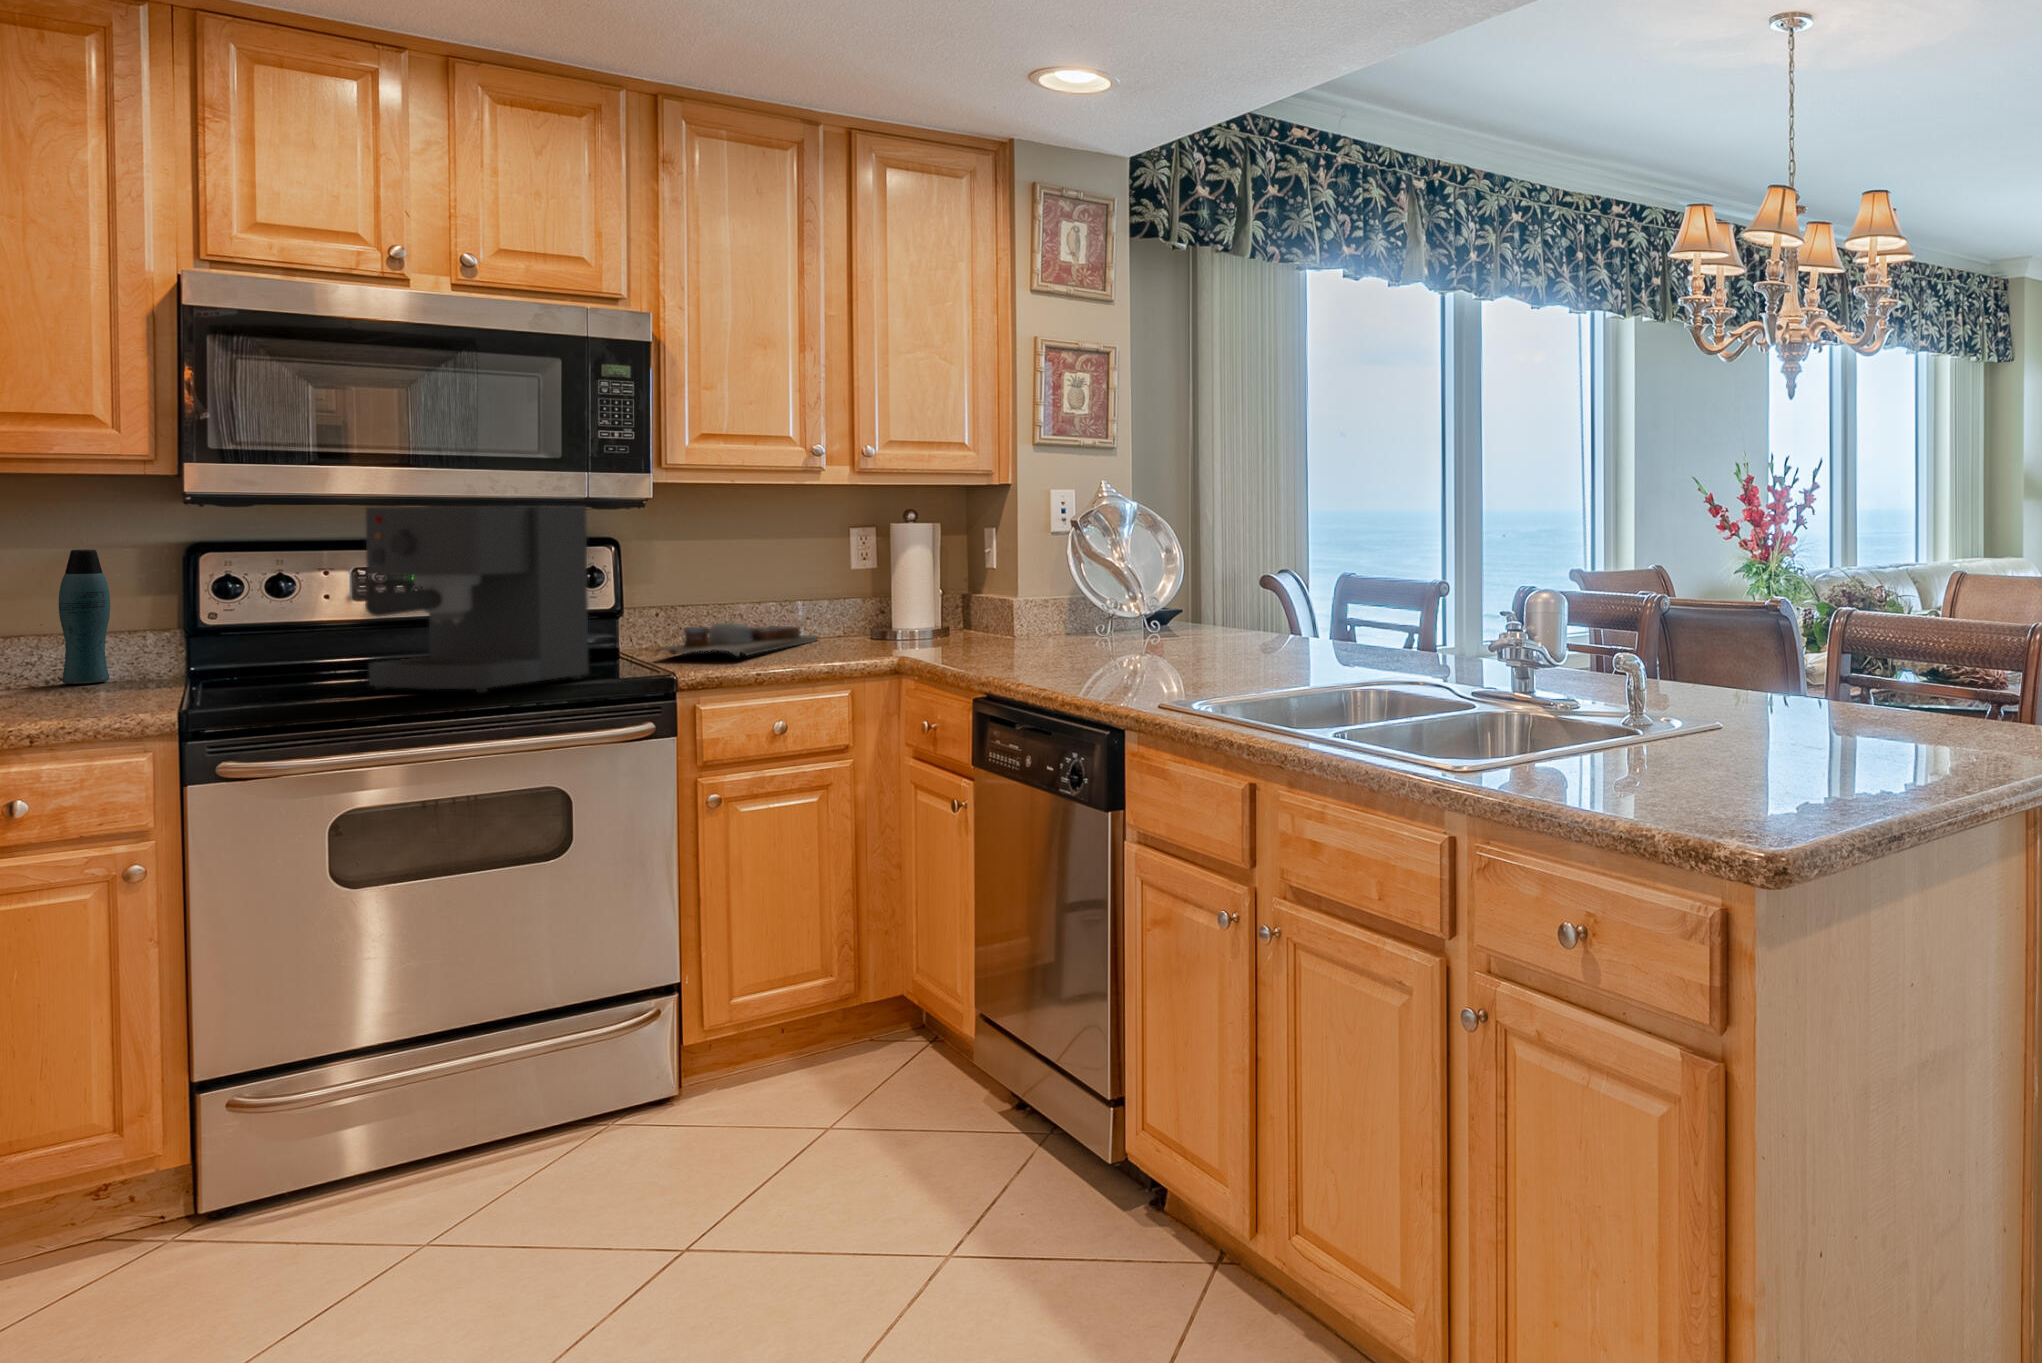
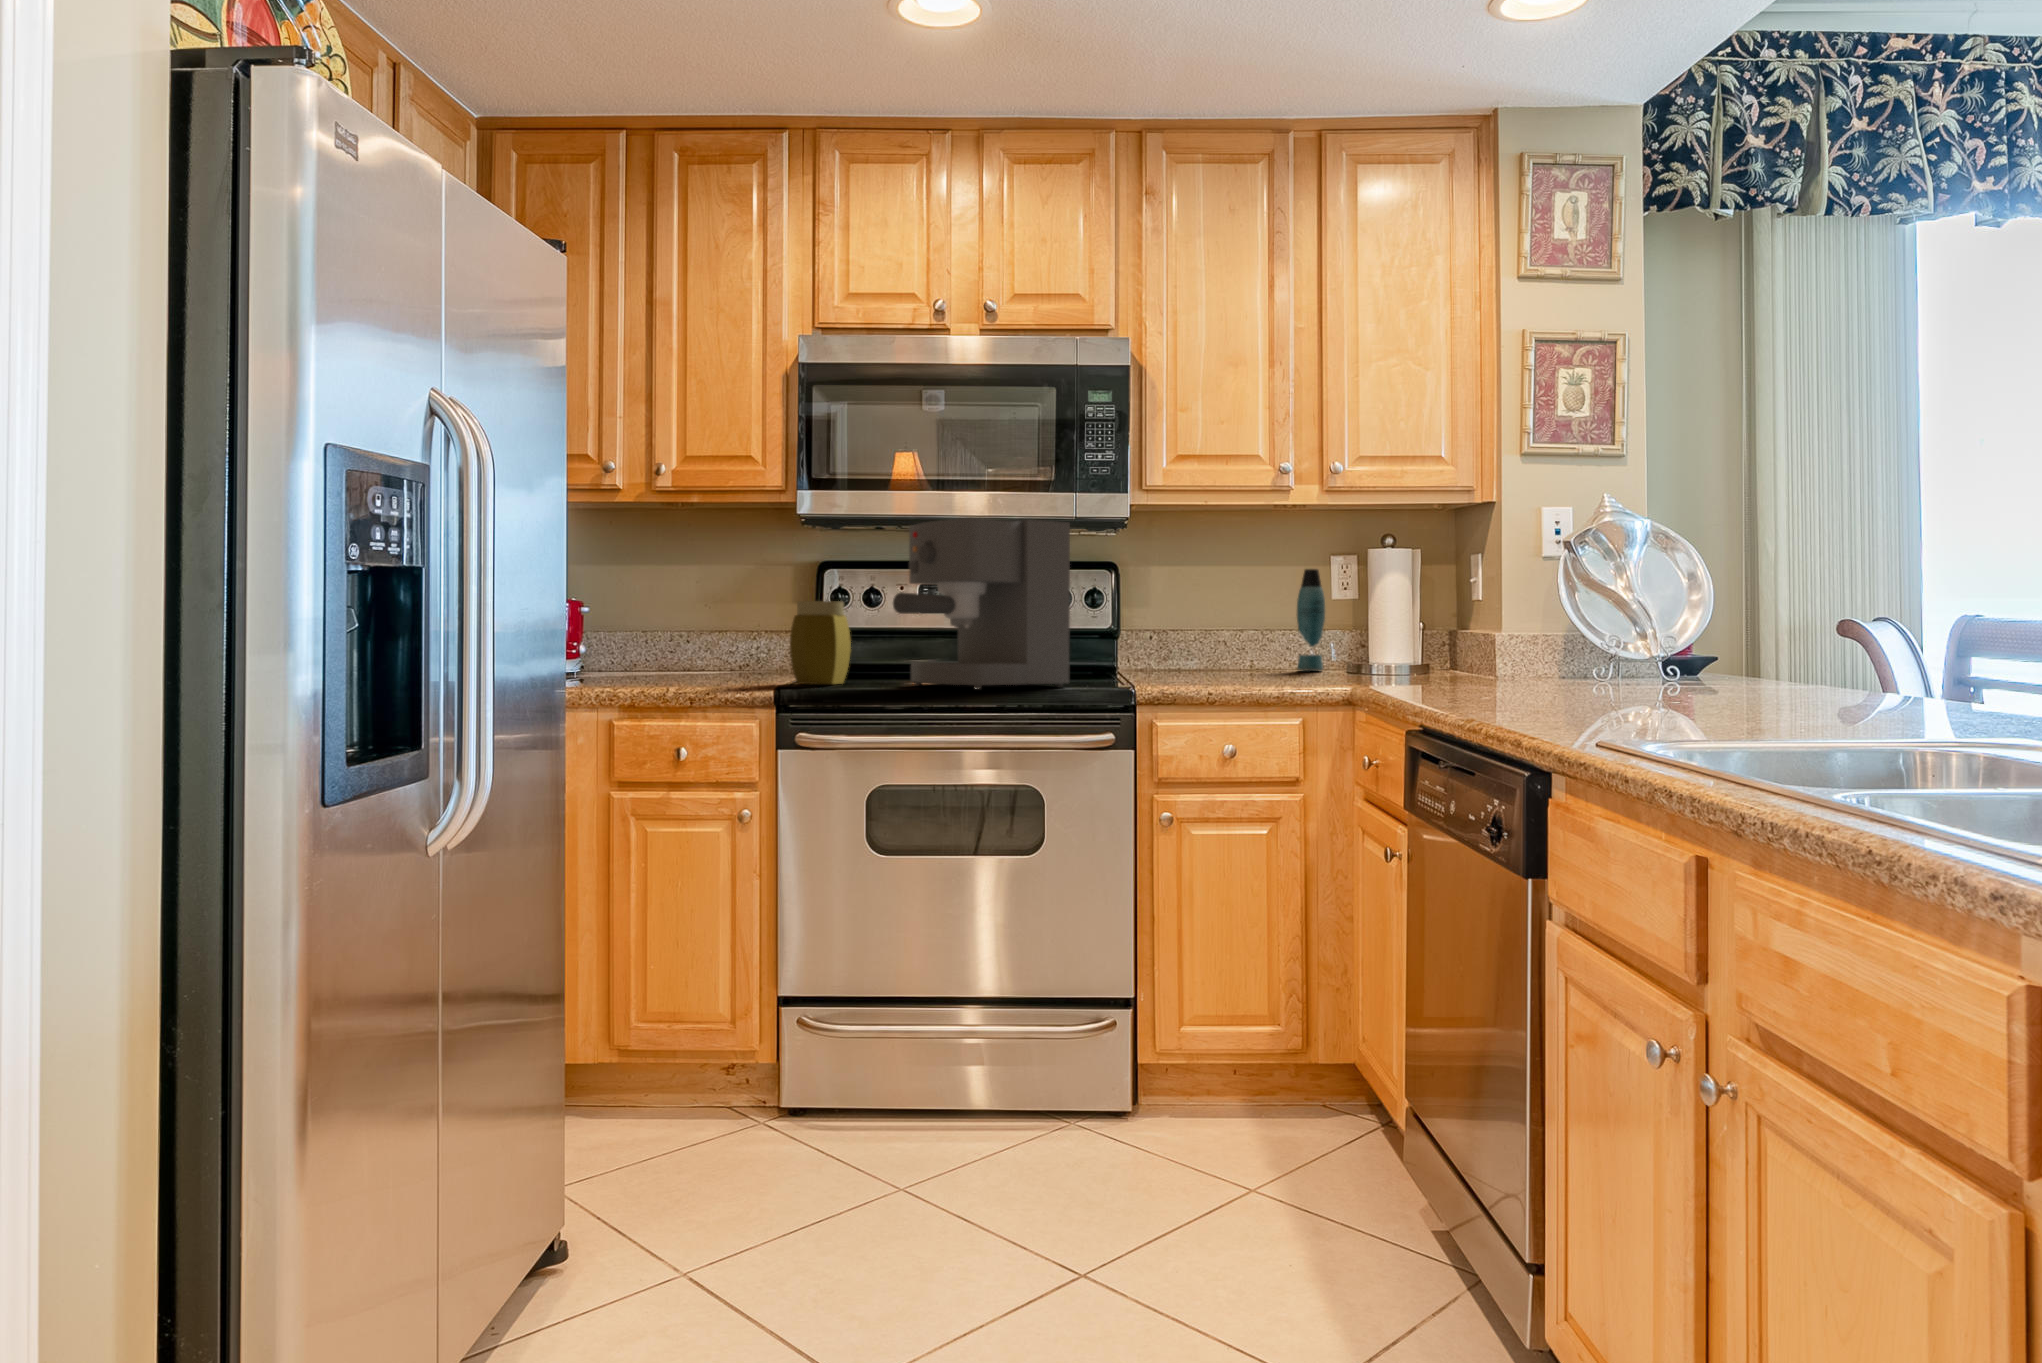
bottle: present [59,549,110,684] -> present [1297,569,1325,671]
jar: none [170,594,268,699] -> present [790,601,851,684]
cutting board: present [659,623,818,656] -> none [1133,649,1289,679]

